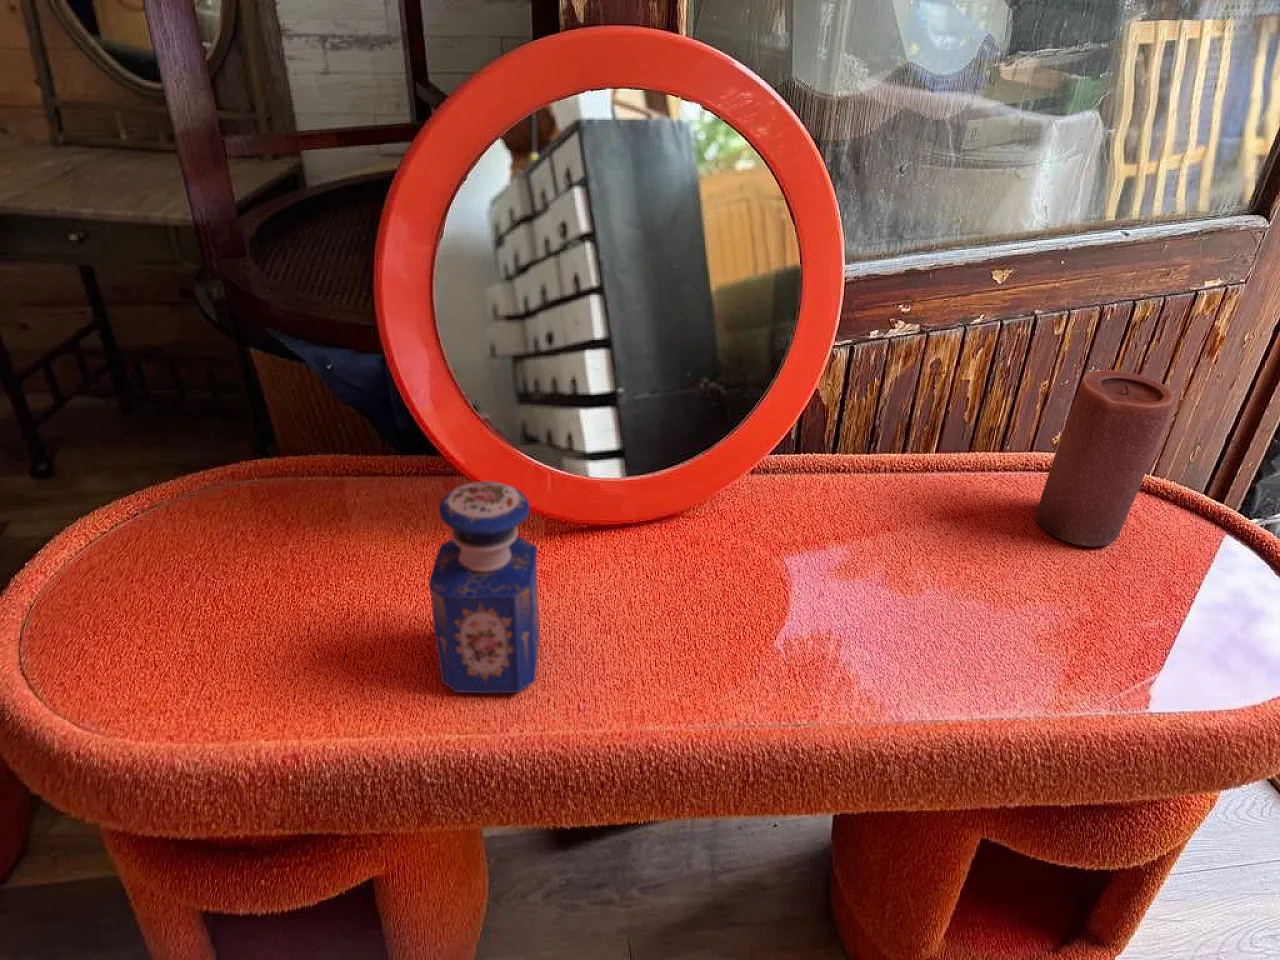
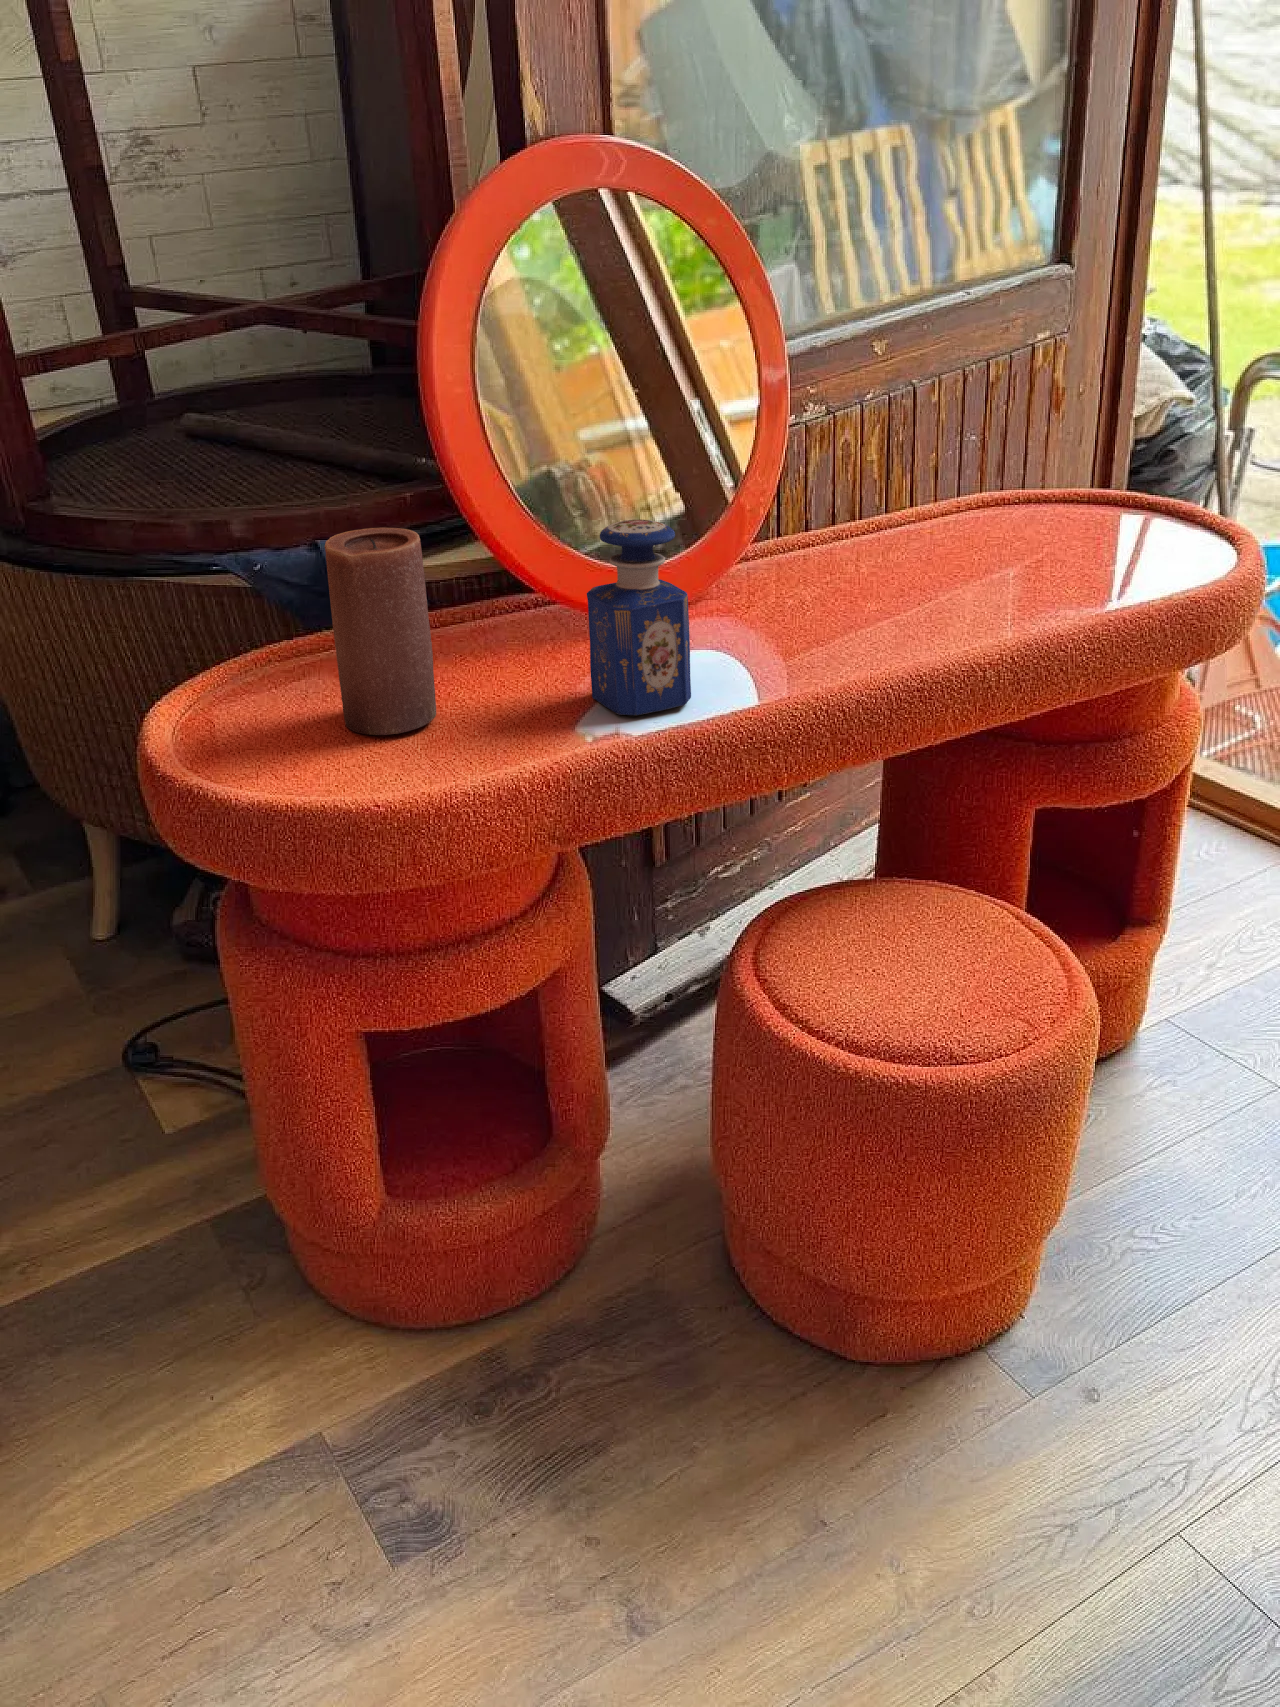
candle: present [1036,370,1174,546] -> present [325,528,436,735]

